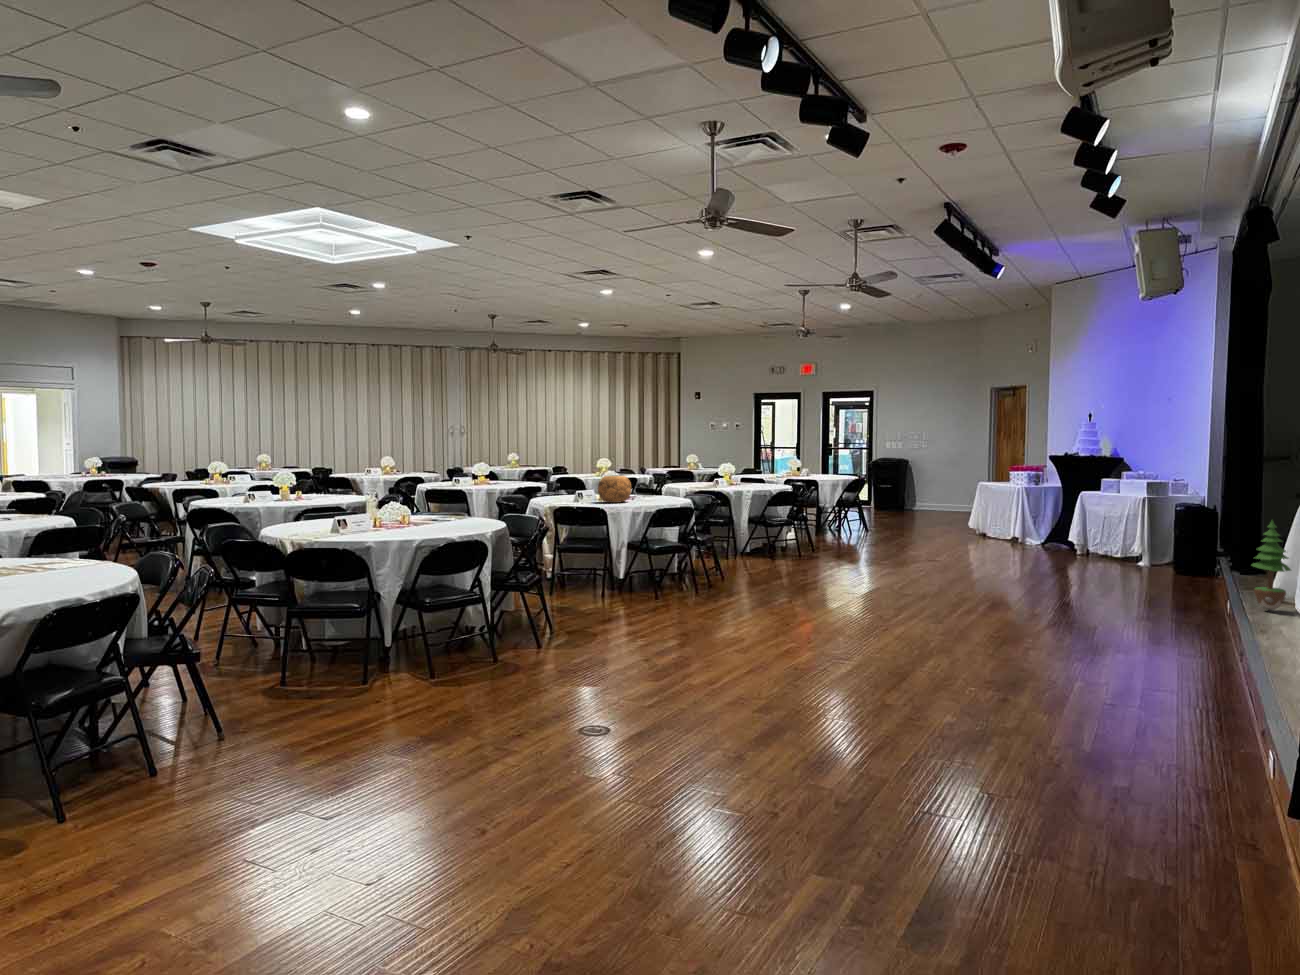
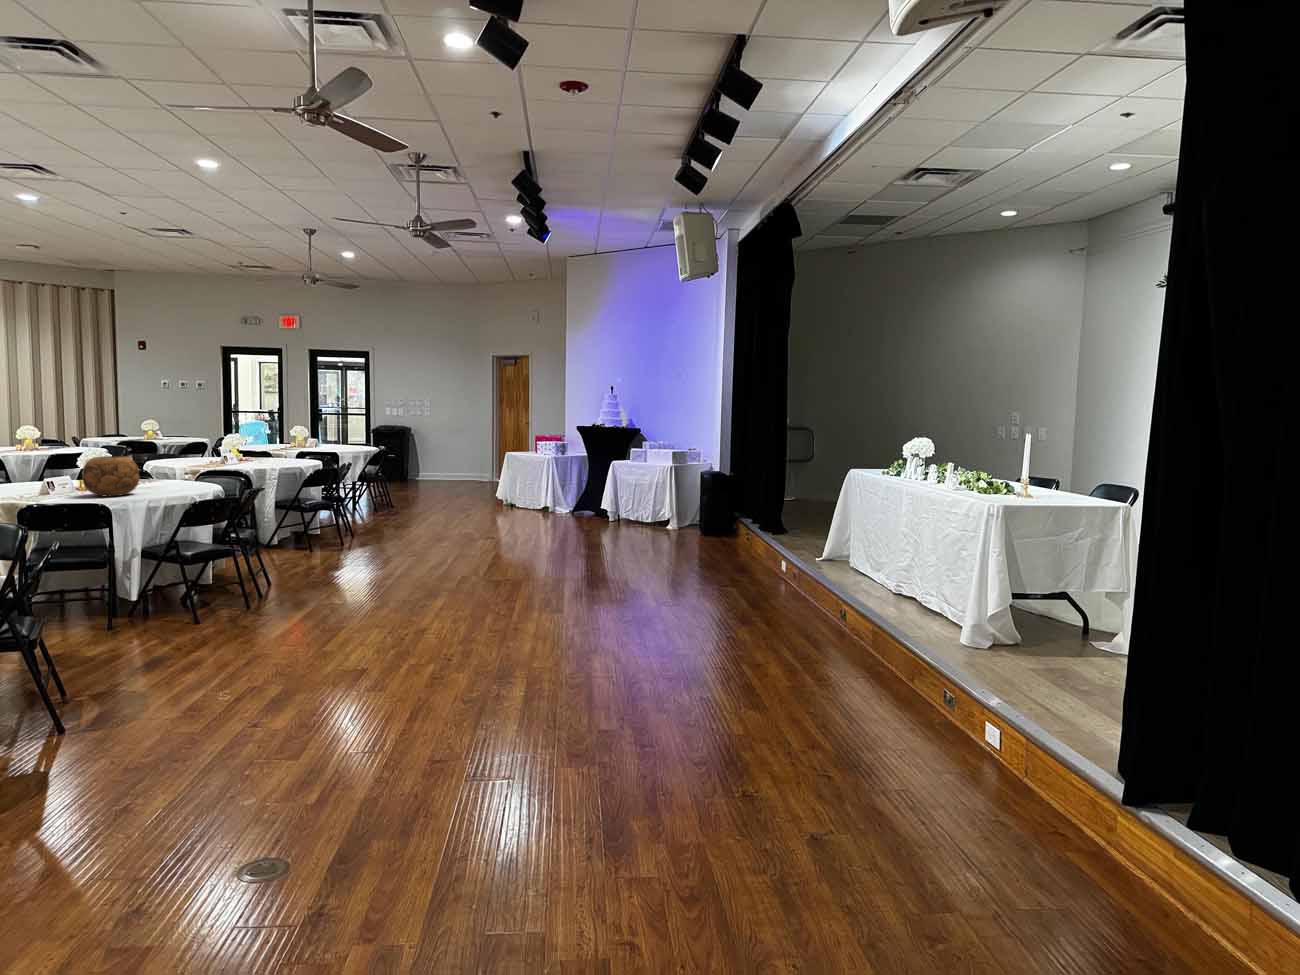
potted tree: present [1252,520,1291,611] -> none [817,487,847,567]

